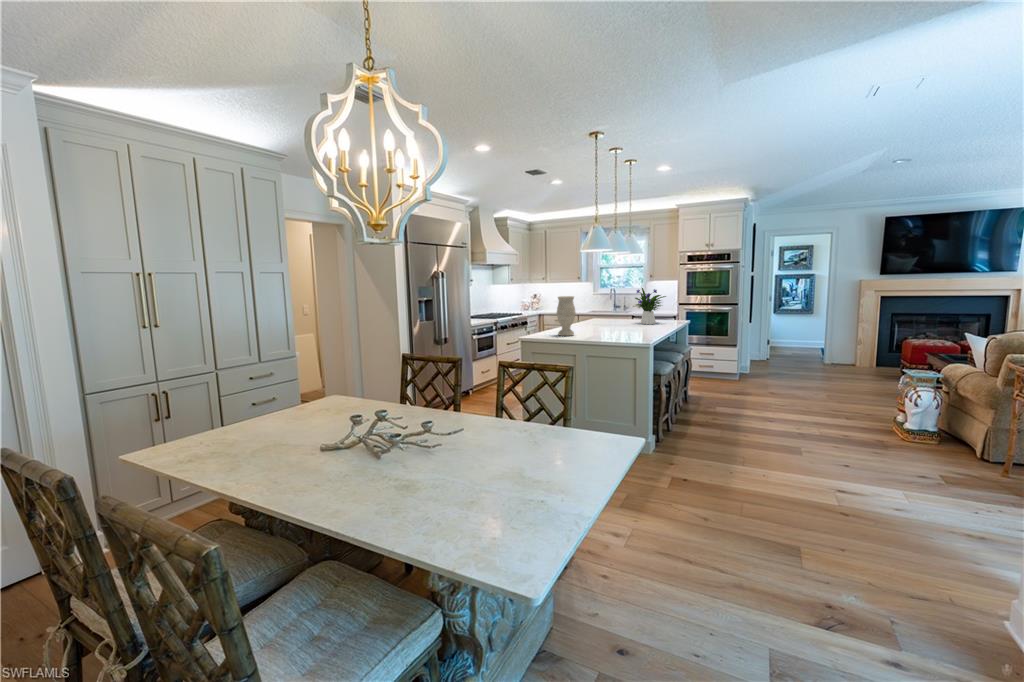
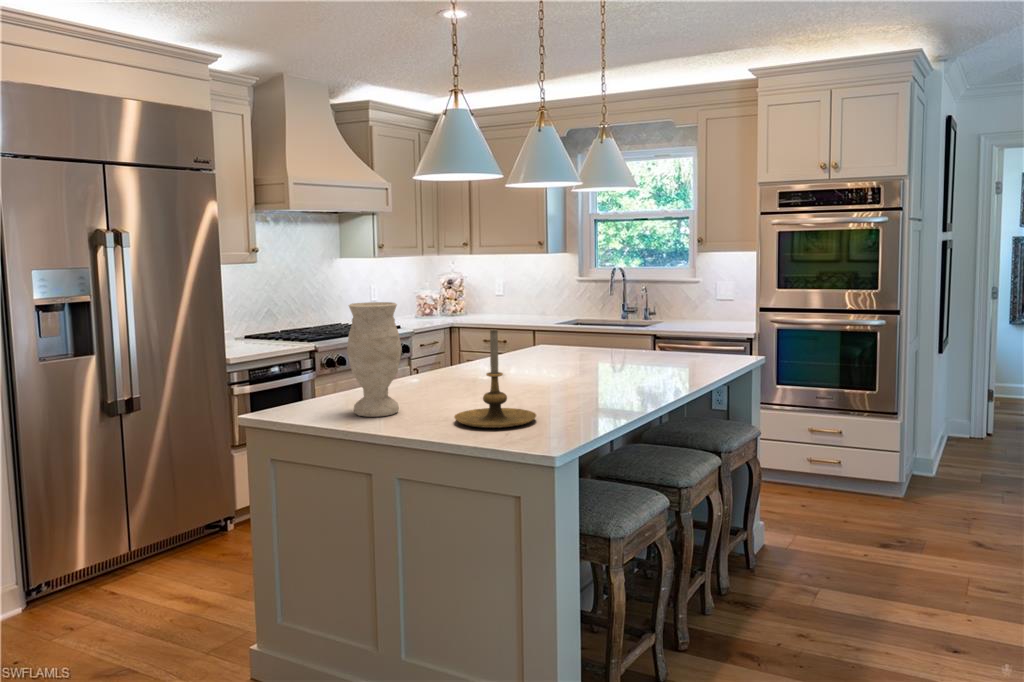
flower arrangement: present [635,288,666,324] -> none [603,273,695,370]
candle holder: none [598,304,627,337] -> present [454,329,537,428]

